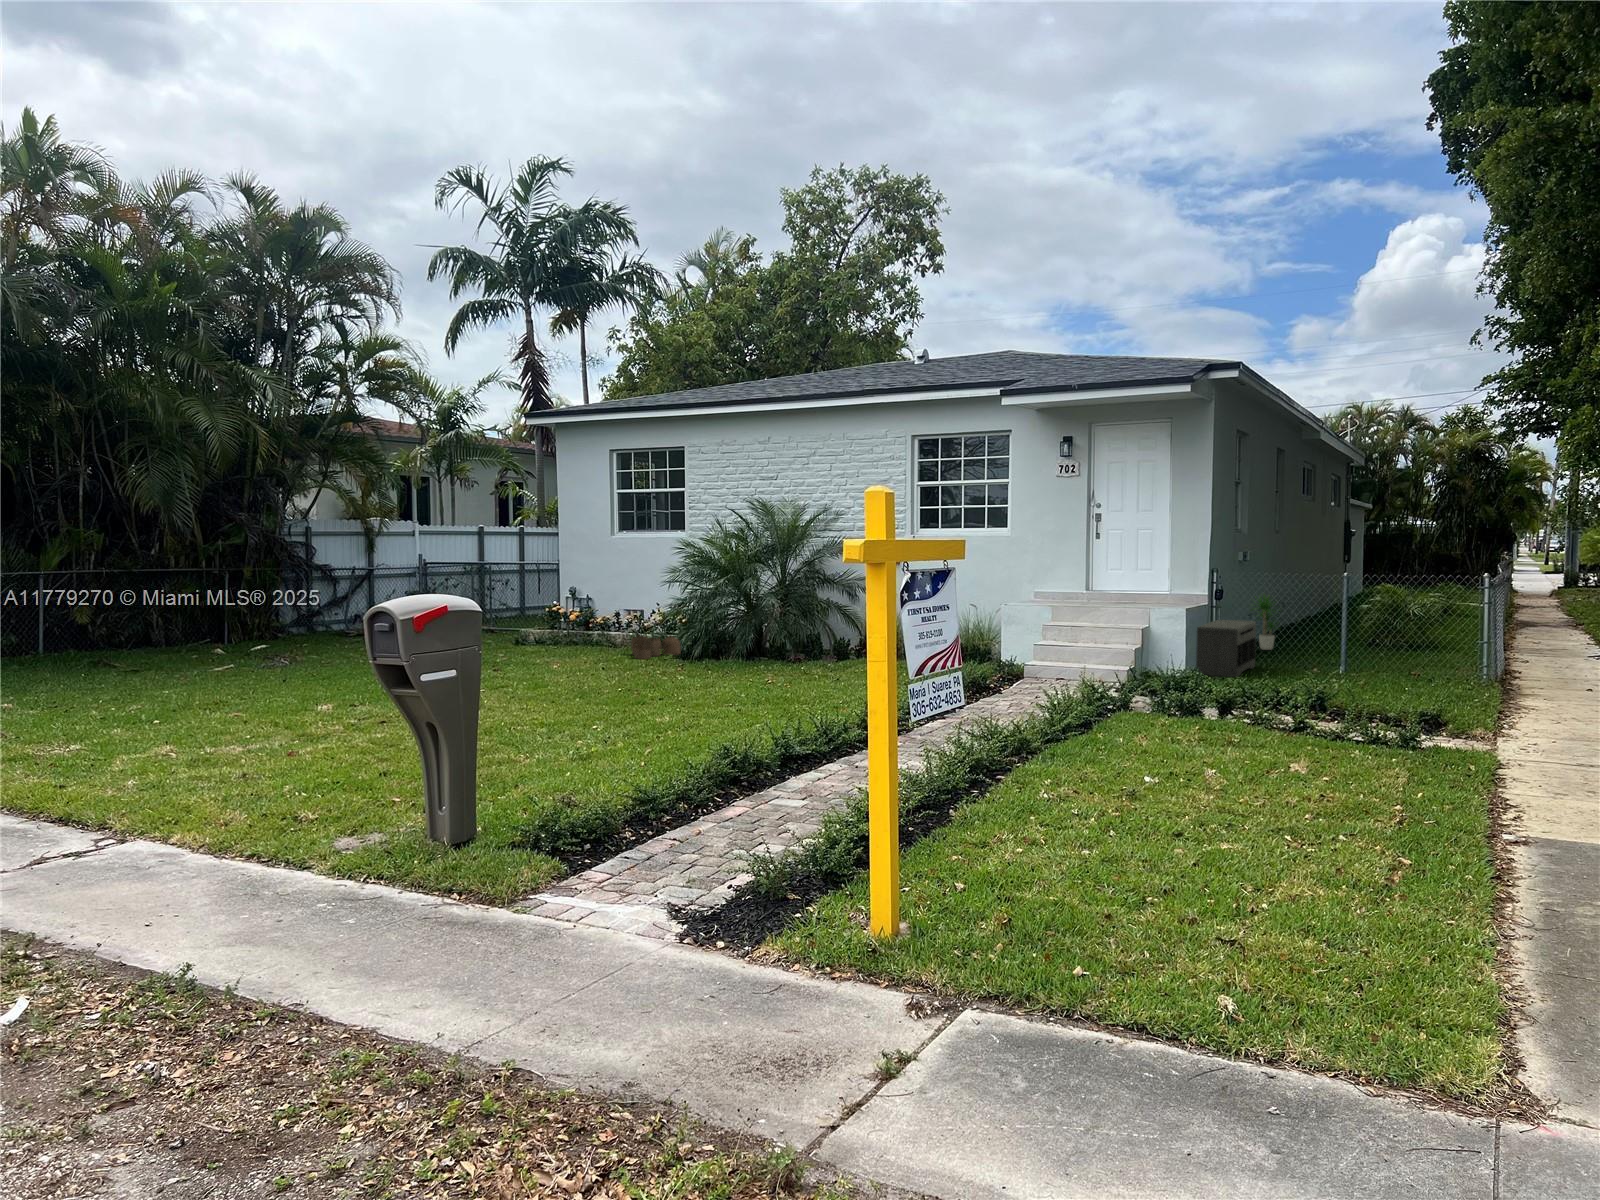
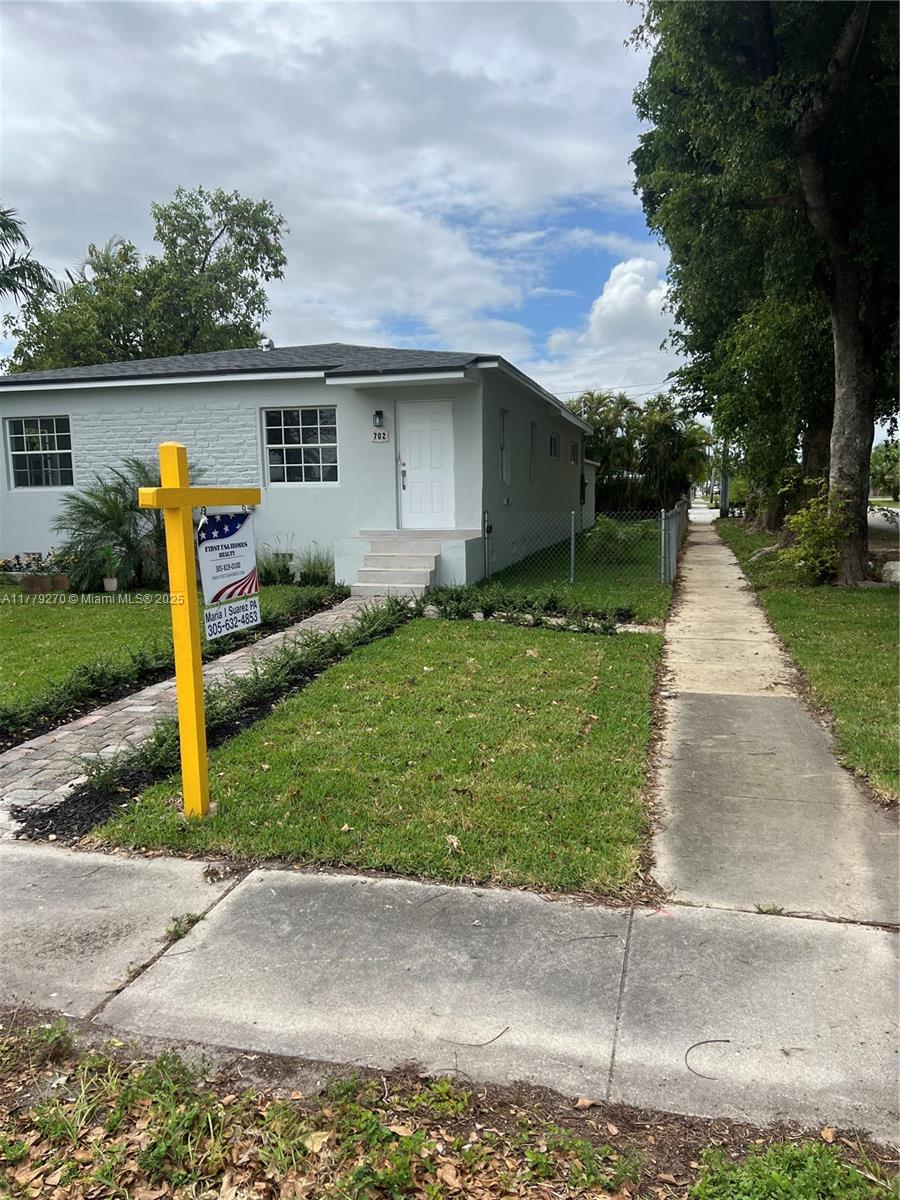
potted plant: present [1253,596,1275,650] -> present [100,545,121,591]
bench: present [1196,620,1256,677] -> none [475,547,517,589]

